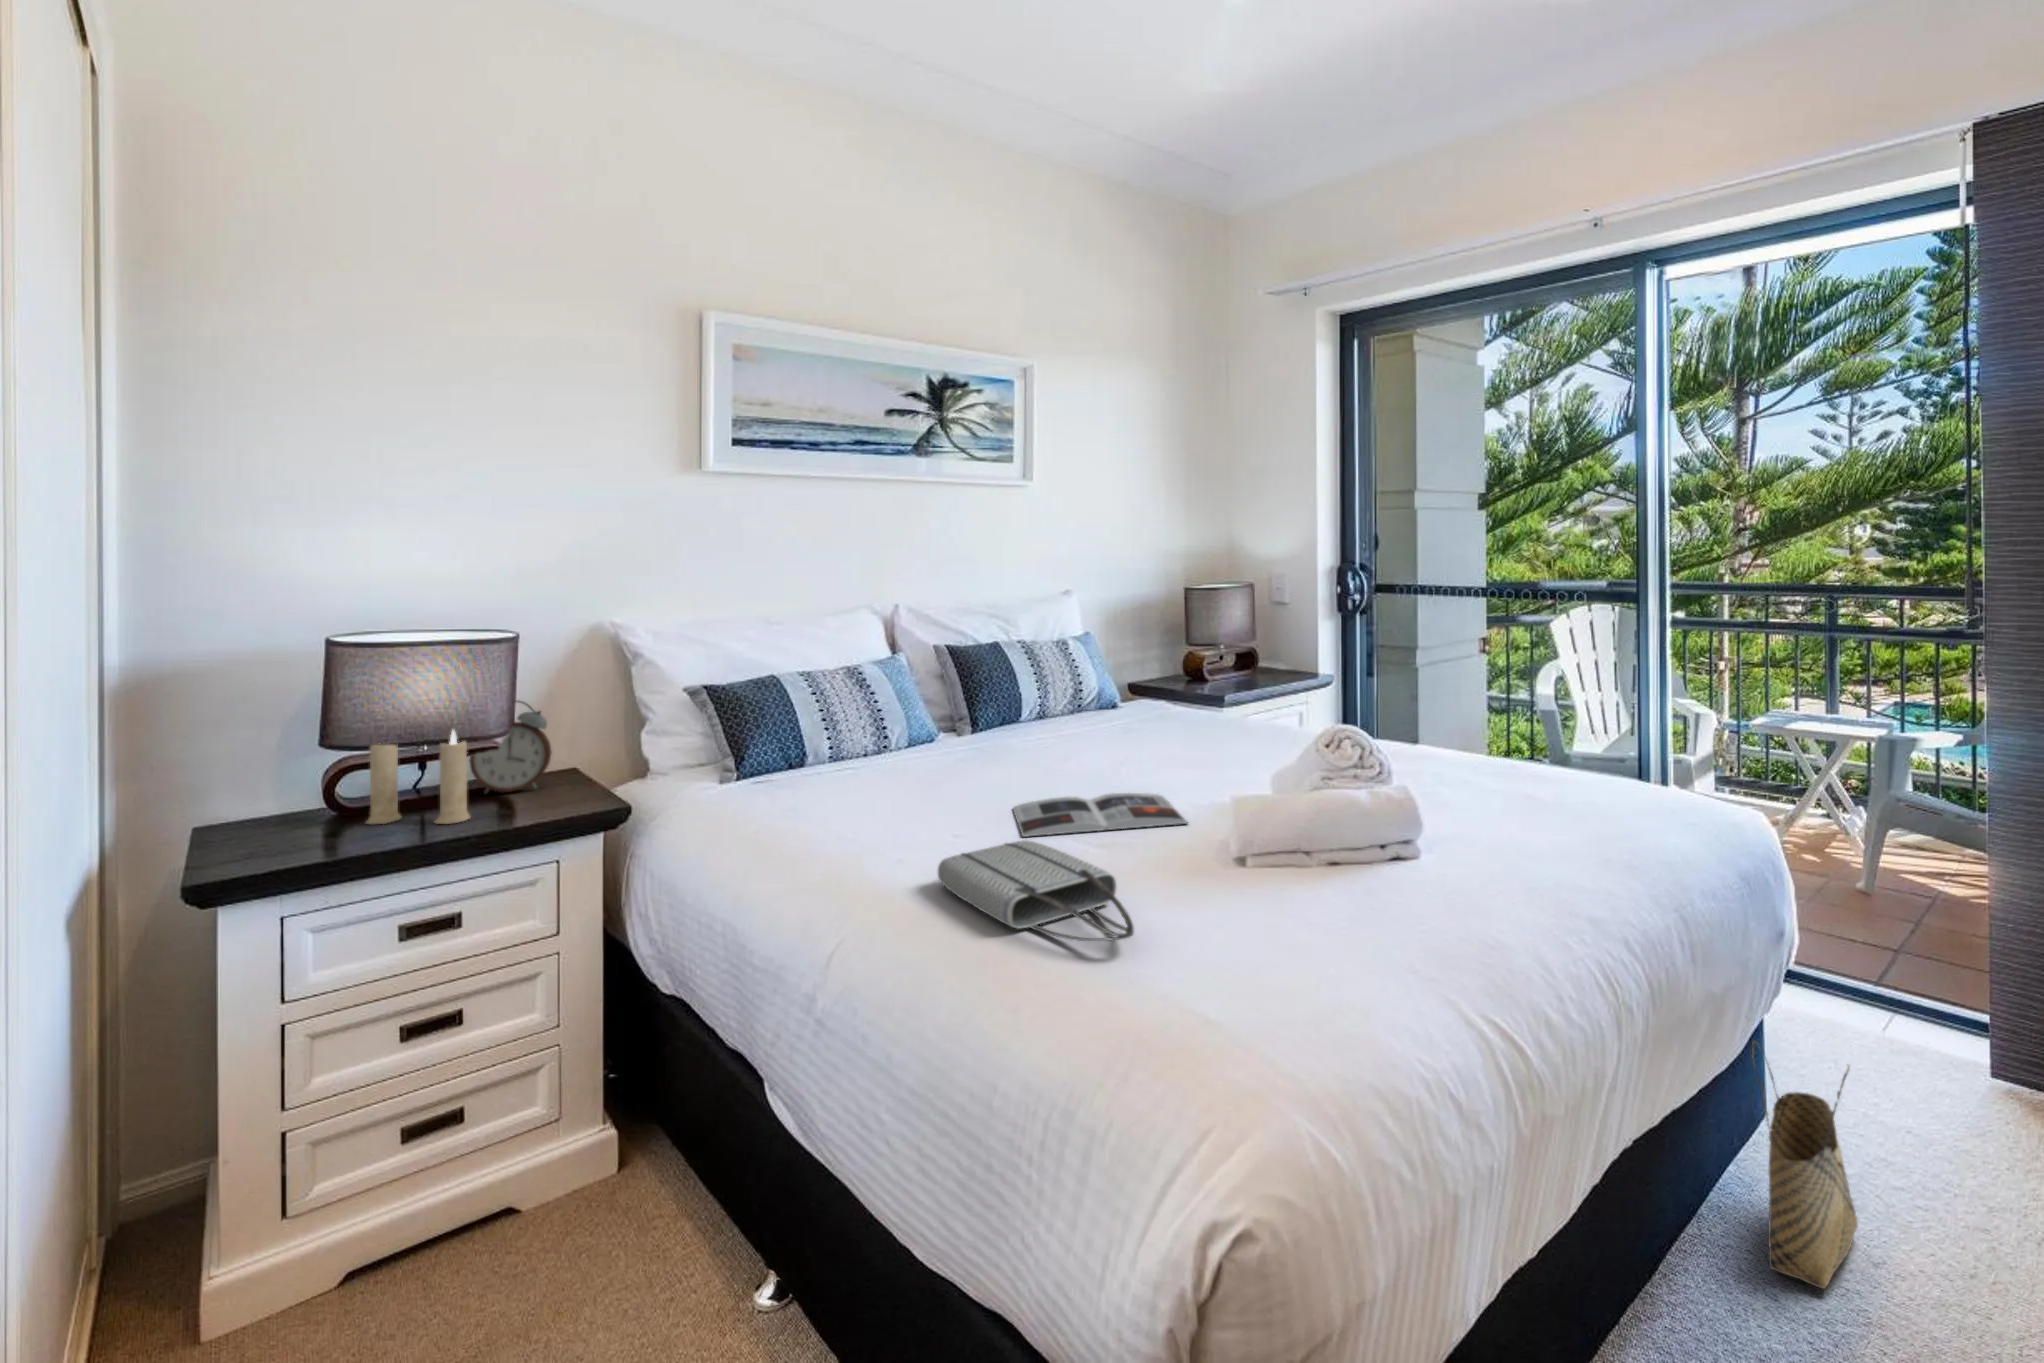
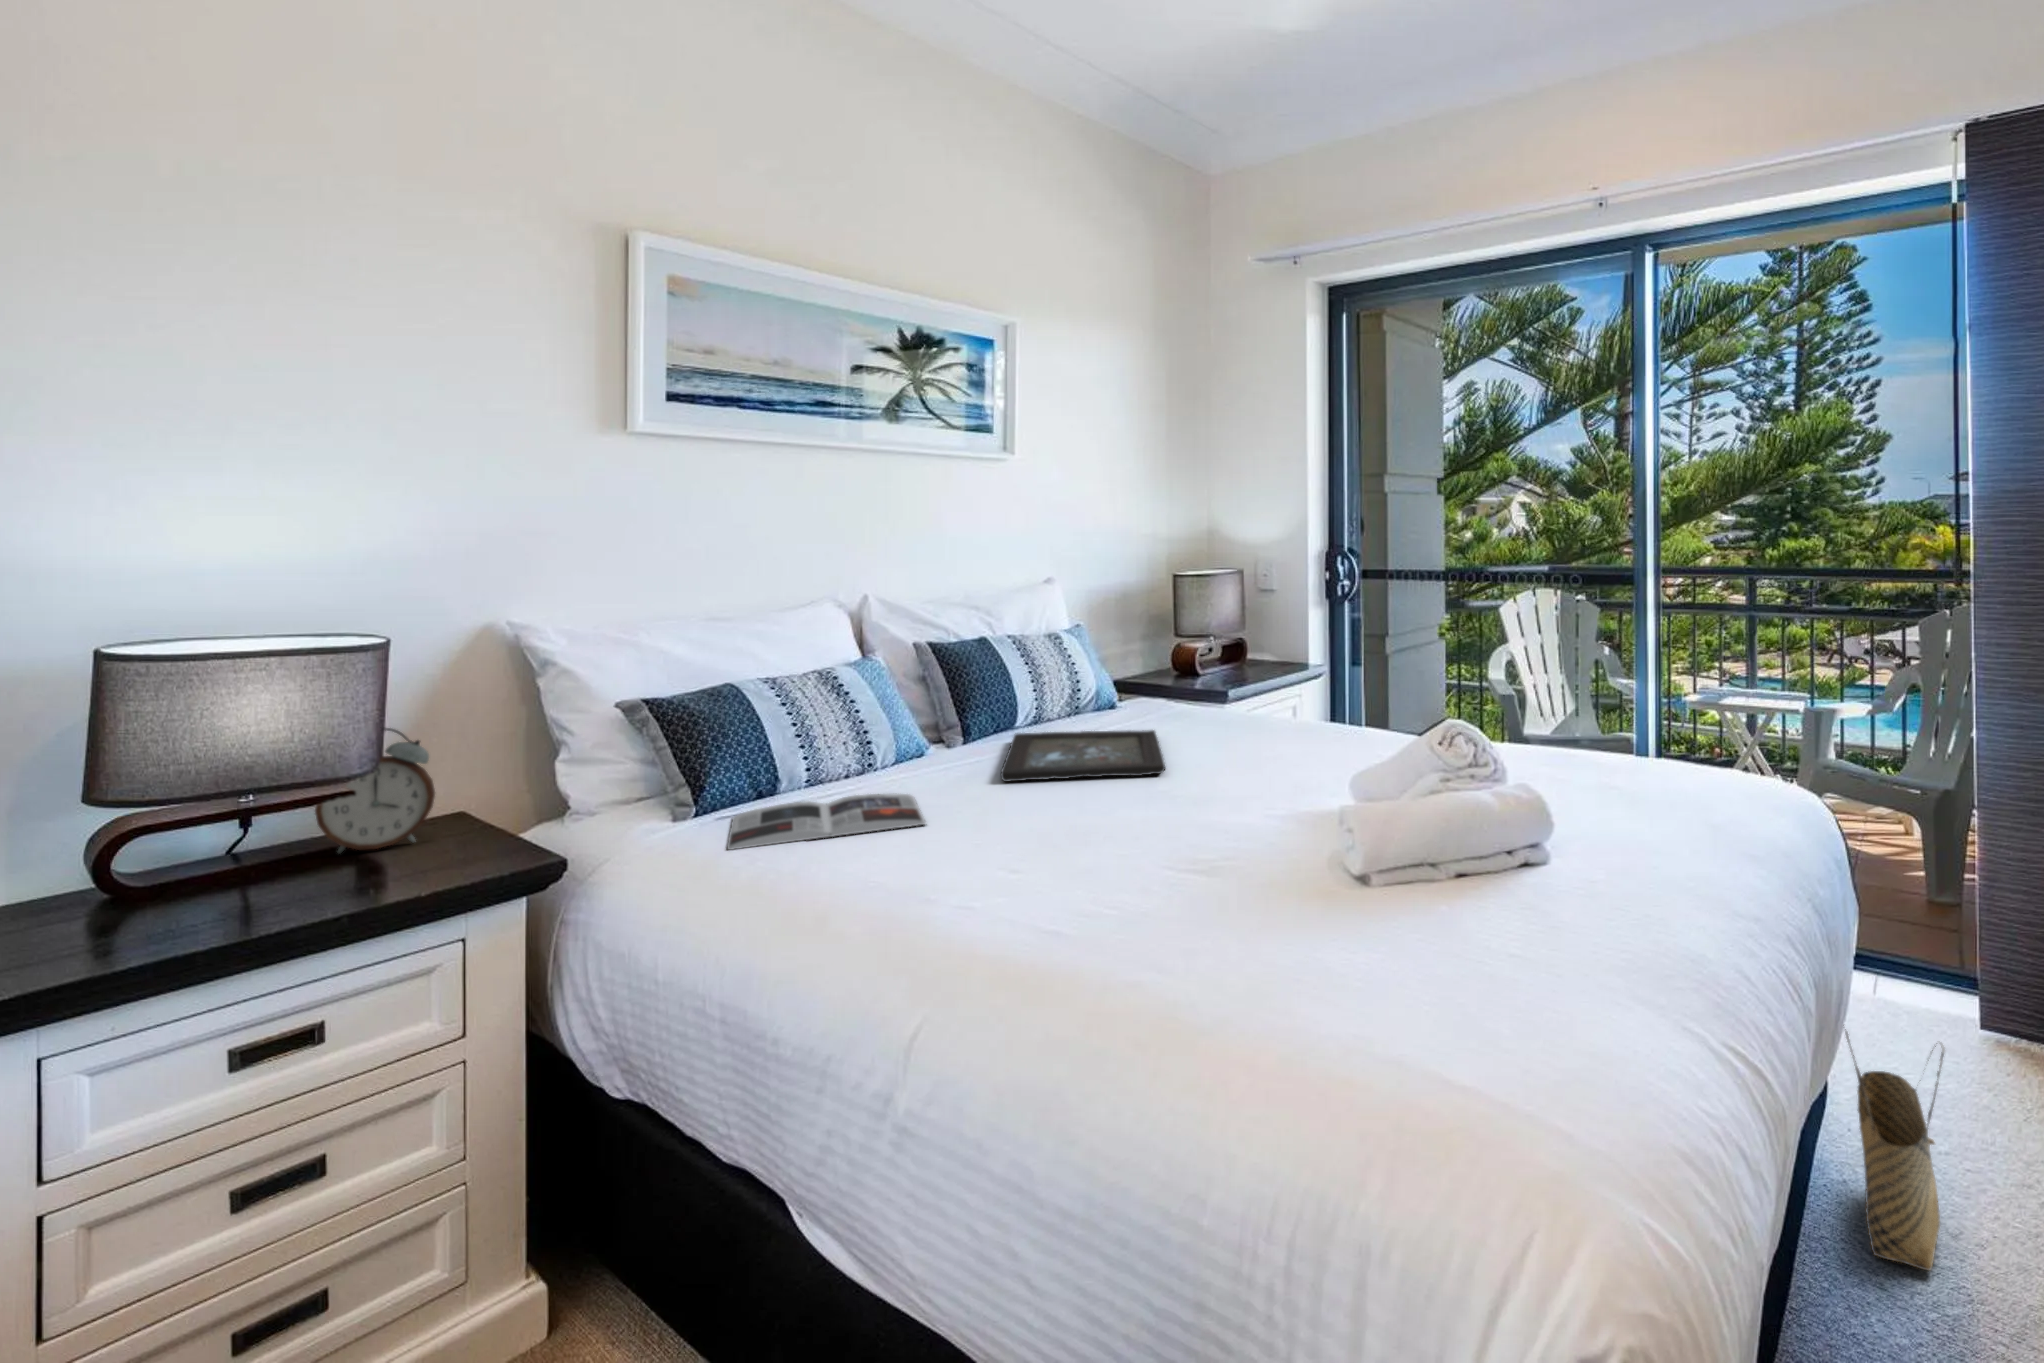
tray: none [982,727,1135,766] -> present [1001,730,1165,782]
candle: present [366,730,470,825] -> none [156,766,329,910]
magazine: present [1013,793,1188,837] -> present [727,794,926,850]
tote bag: present [938,840,1134,941] -> none [1032,878,1325,1007]

